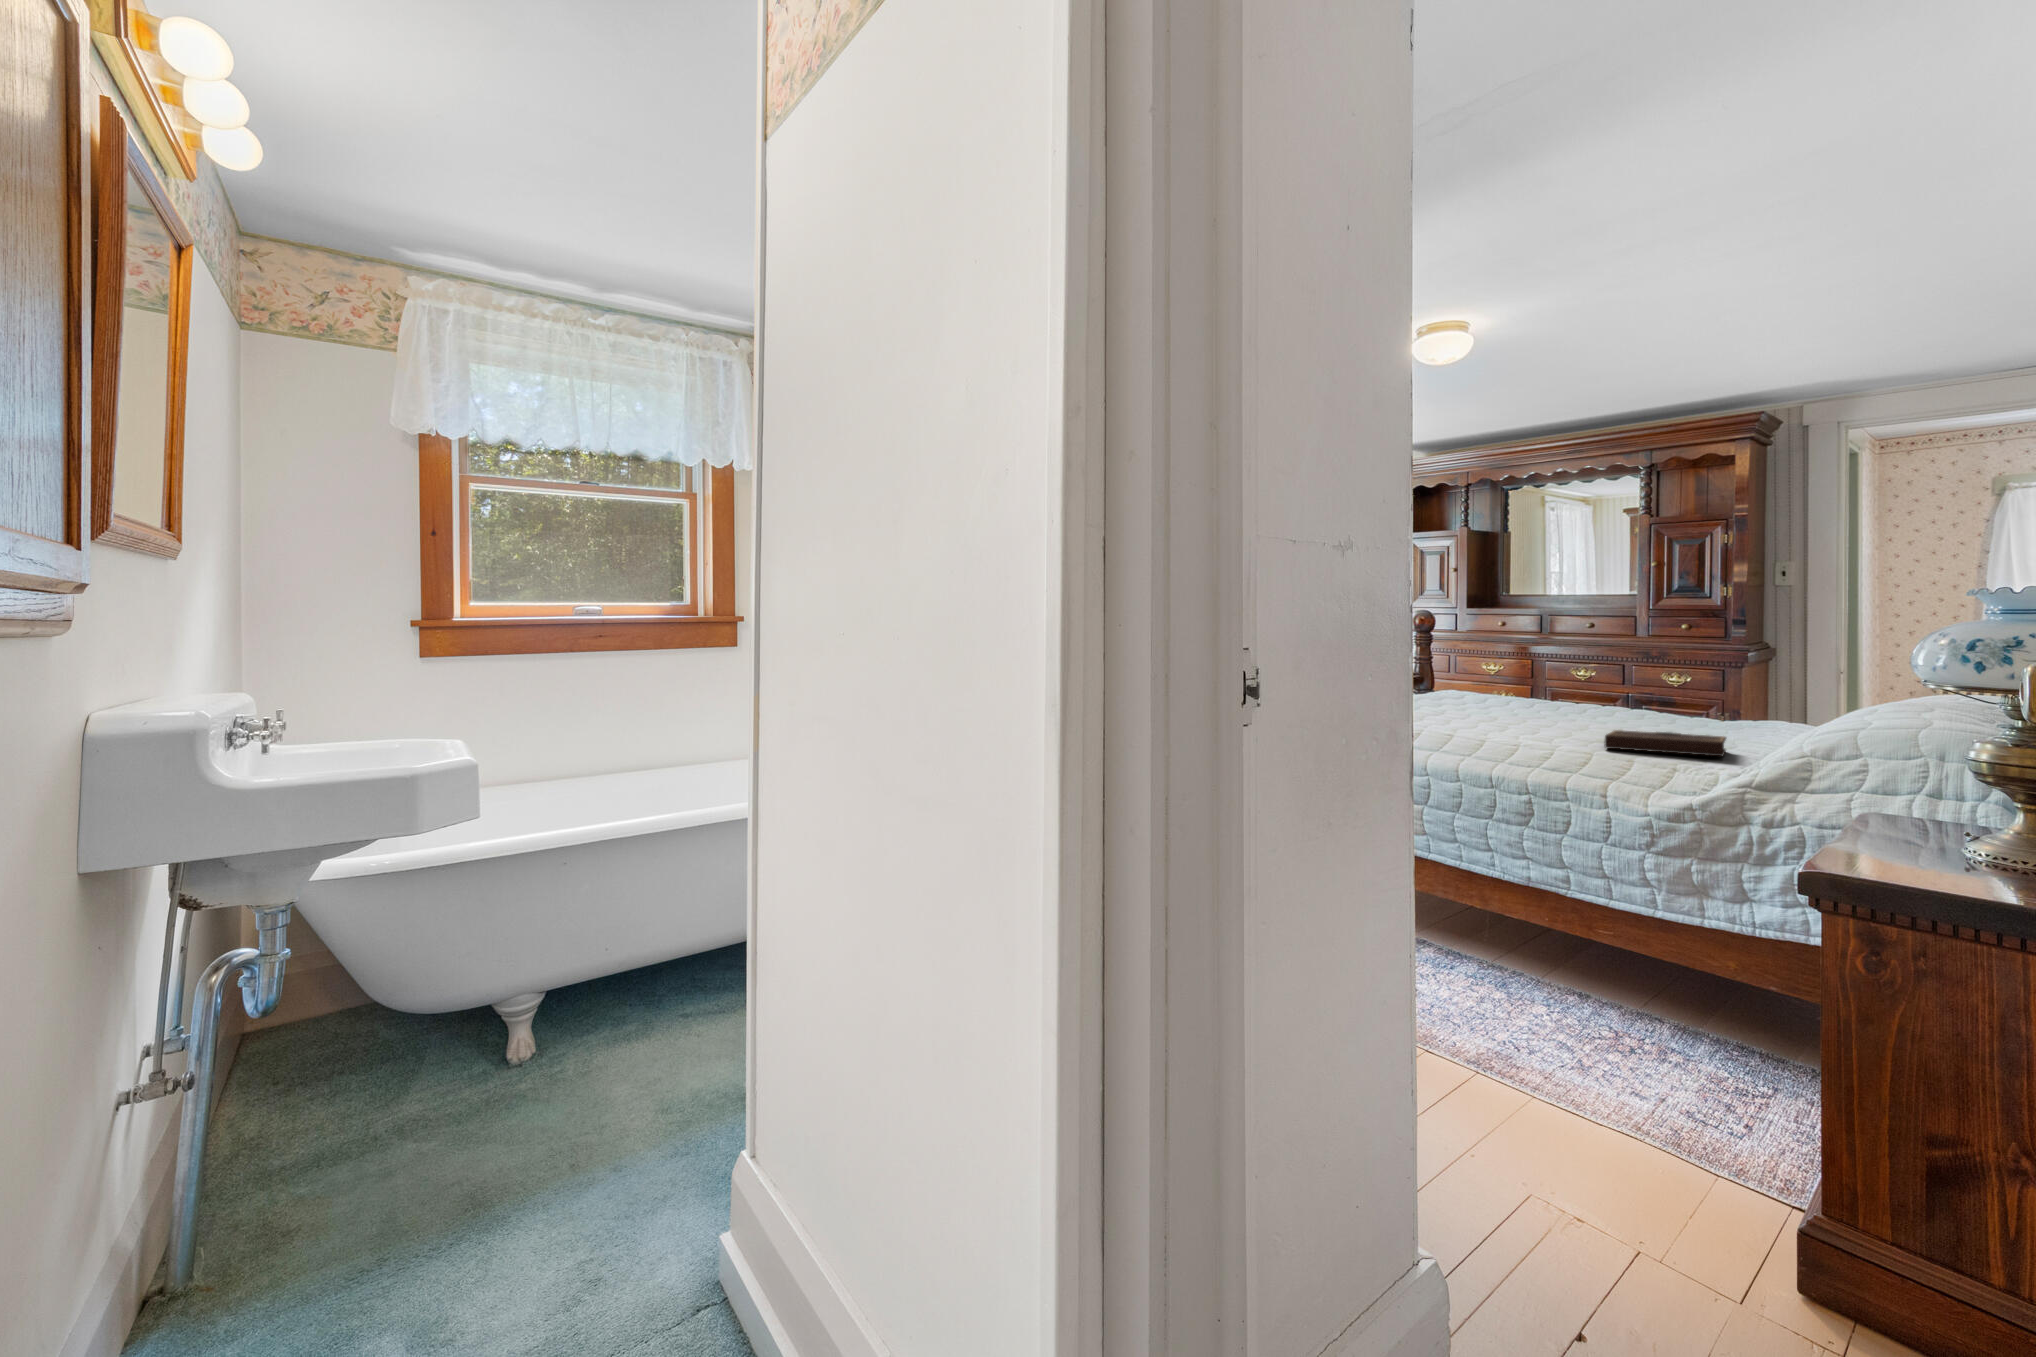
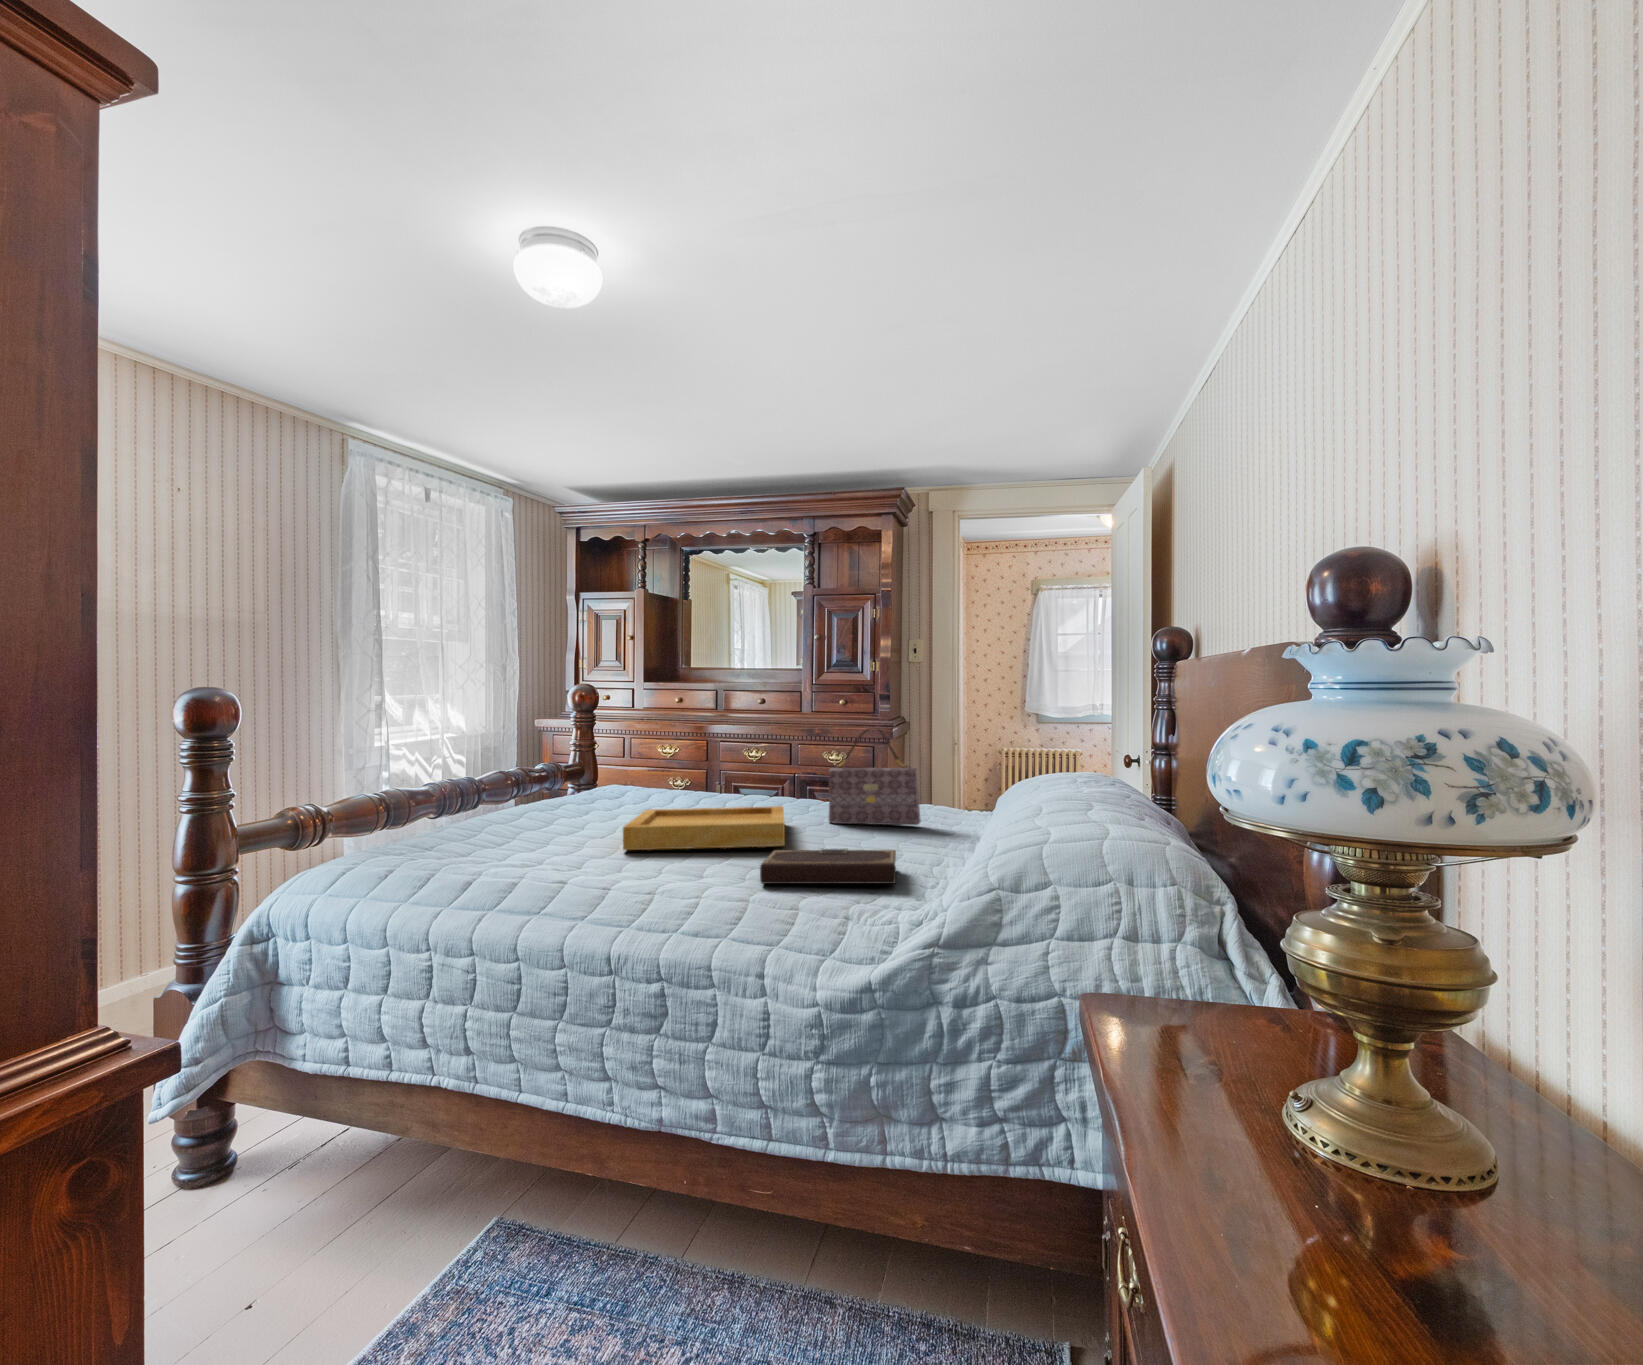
handbag: none [1663,647,1759,729] -> present [829,728,921,825]
tray: none [1488,702,1623,731] -> present [623,806,785,850]

